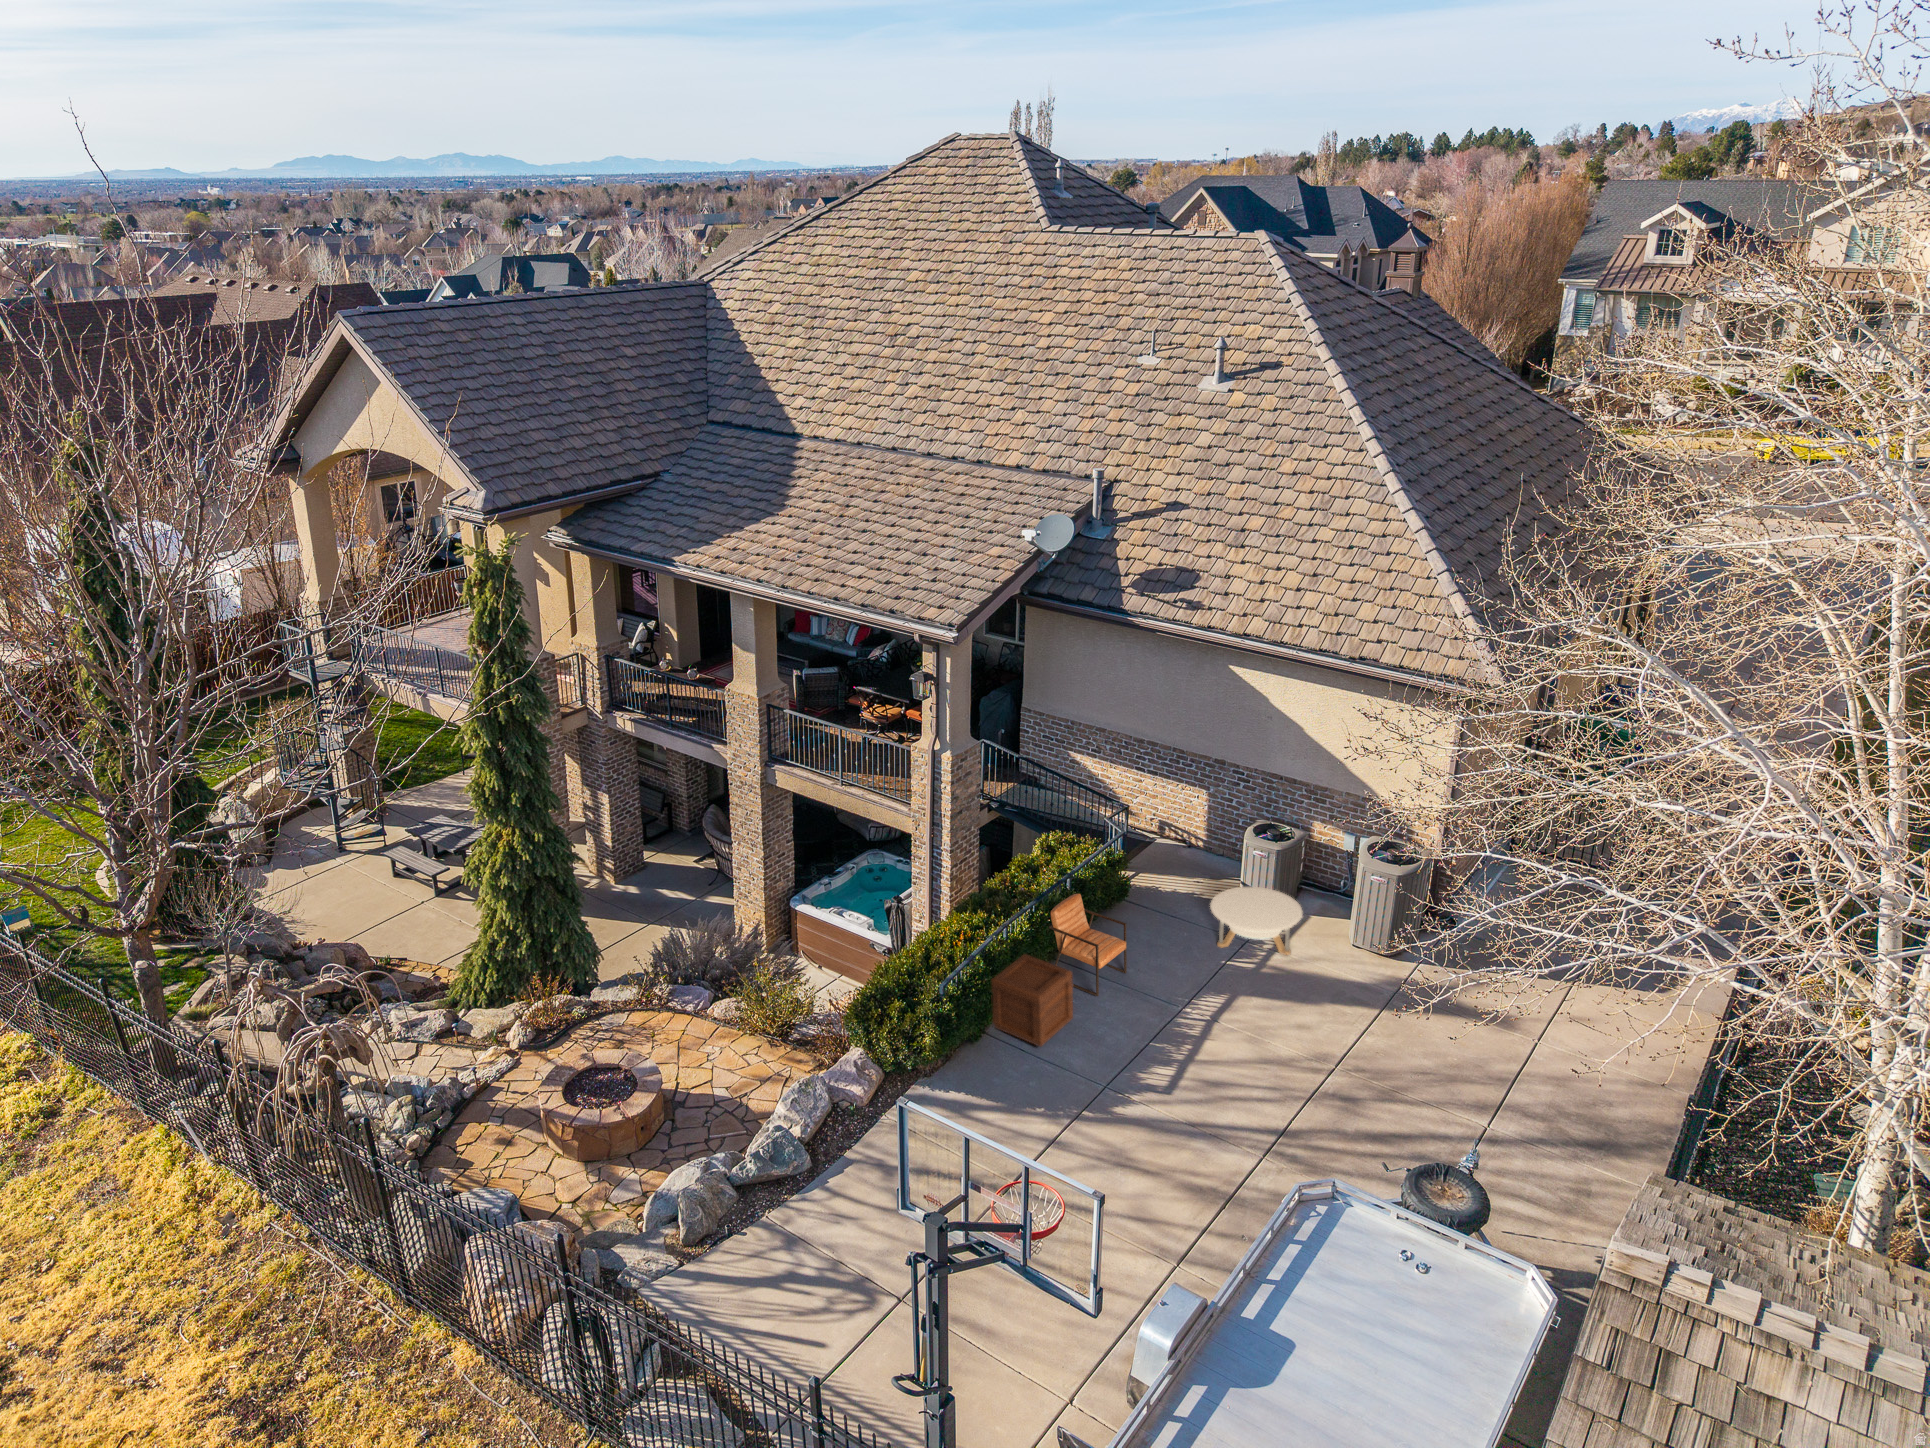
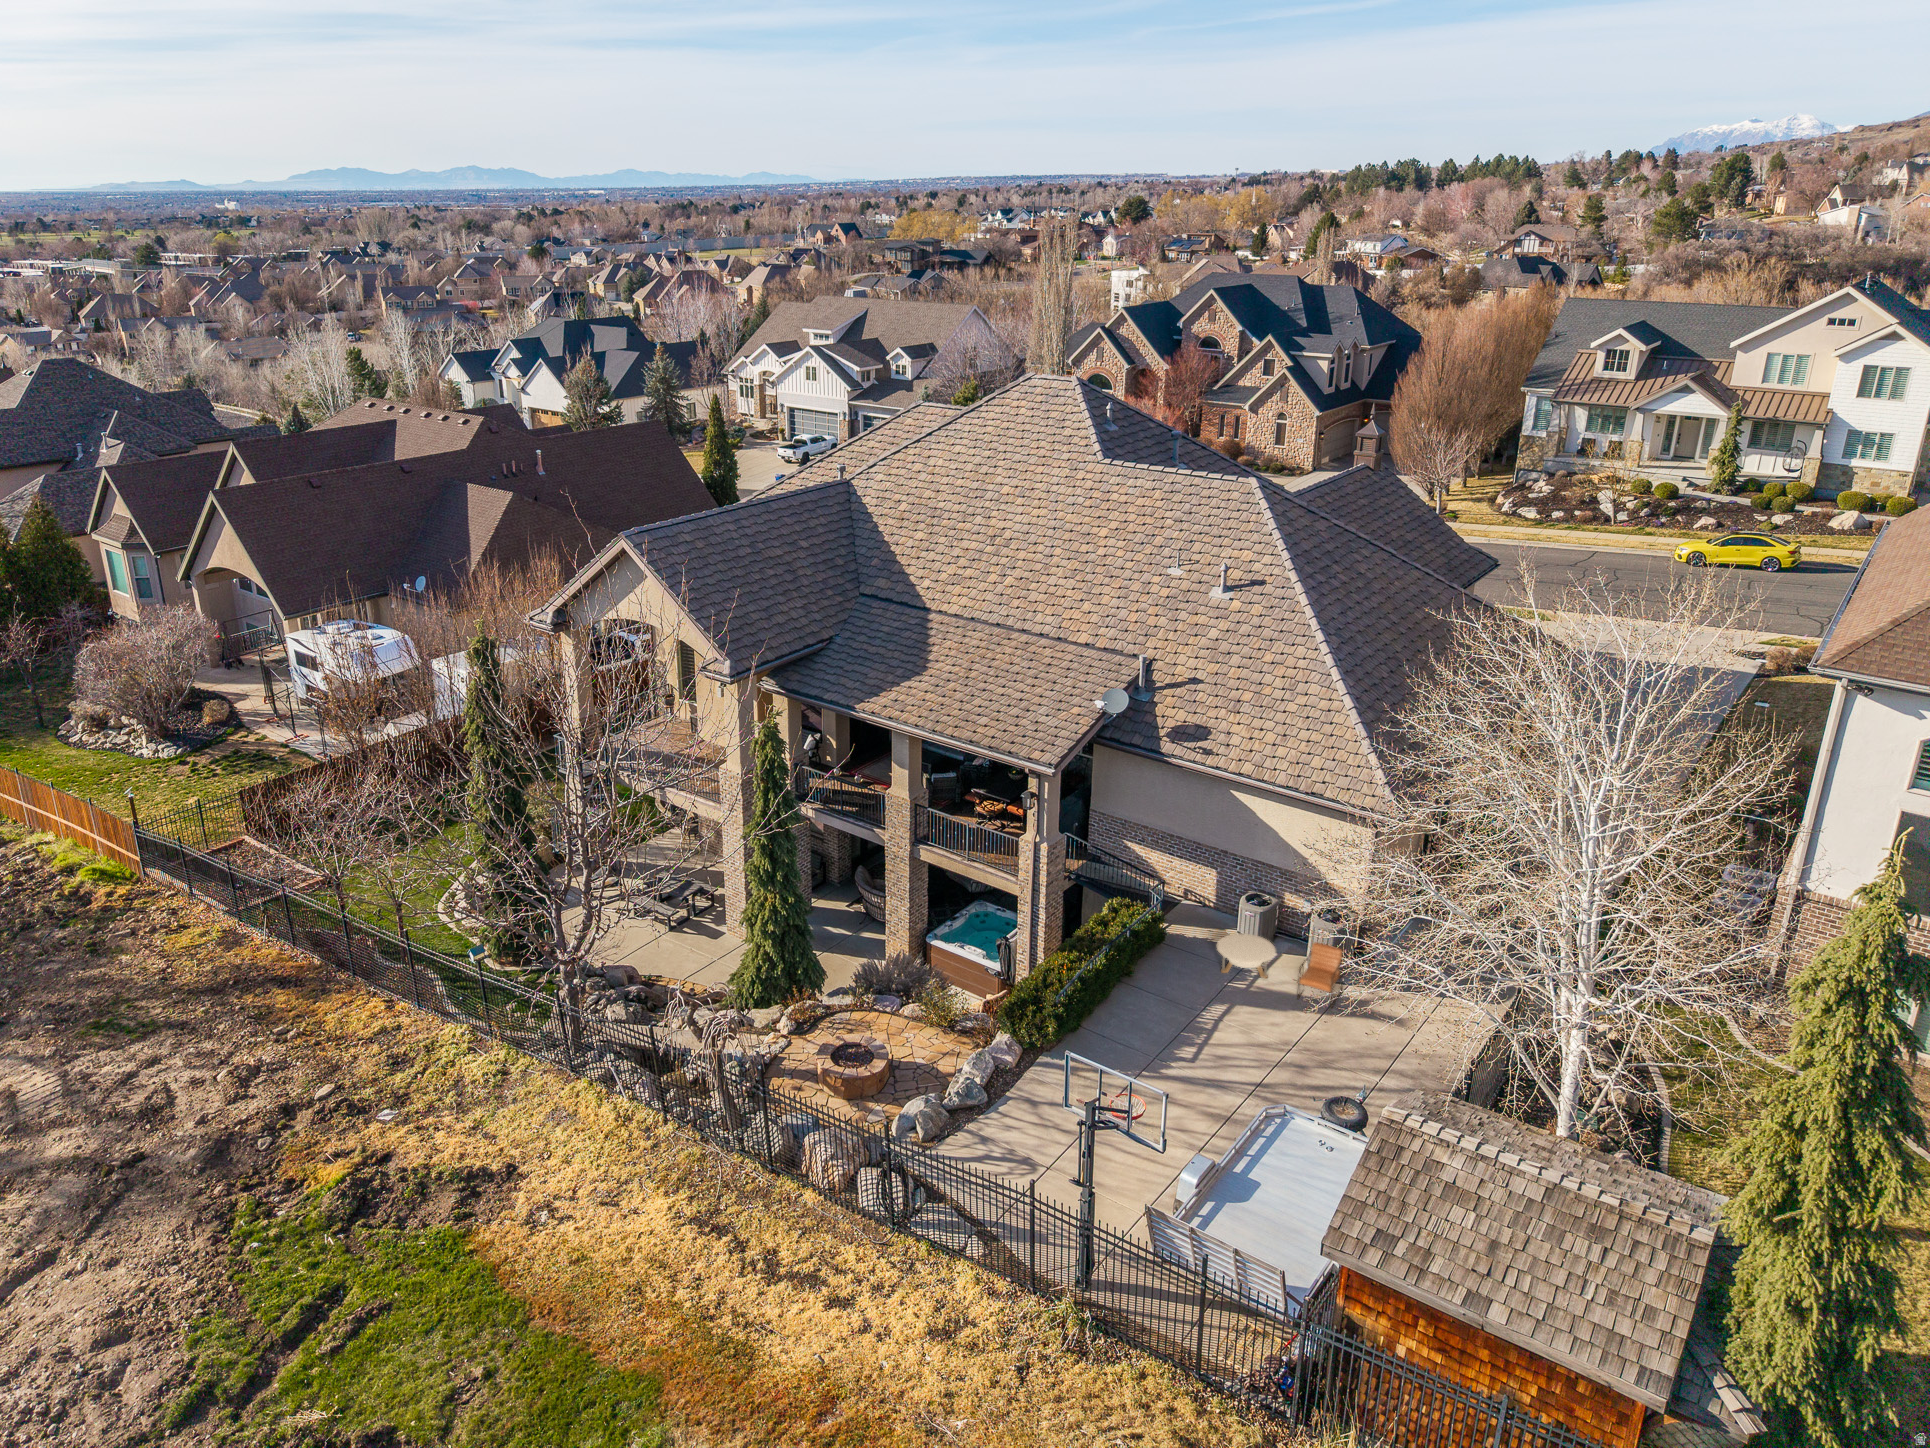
chair: present [1049,894,1127,996] -> present [1297,942,1343,1008]
wooden crate: present [992,954,1073,1047] -> none [1081,976,1131,1034]

